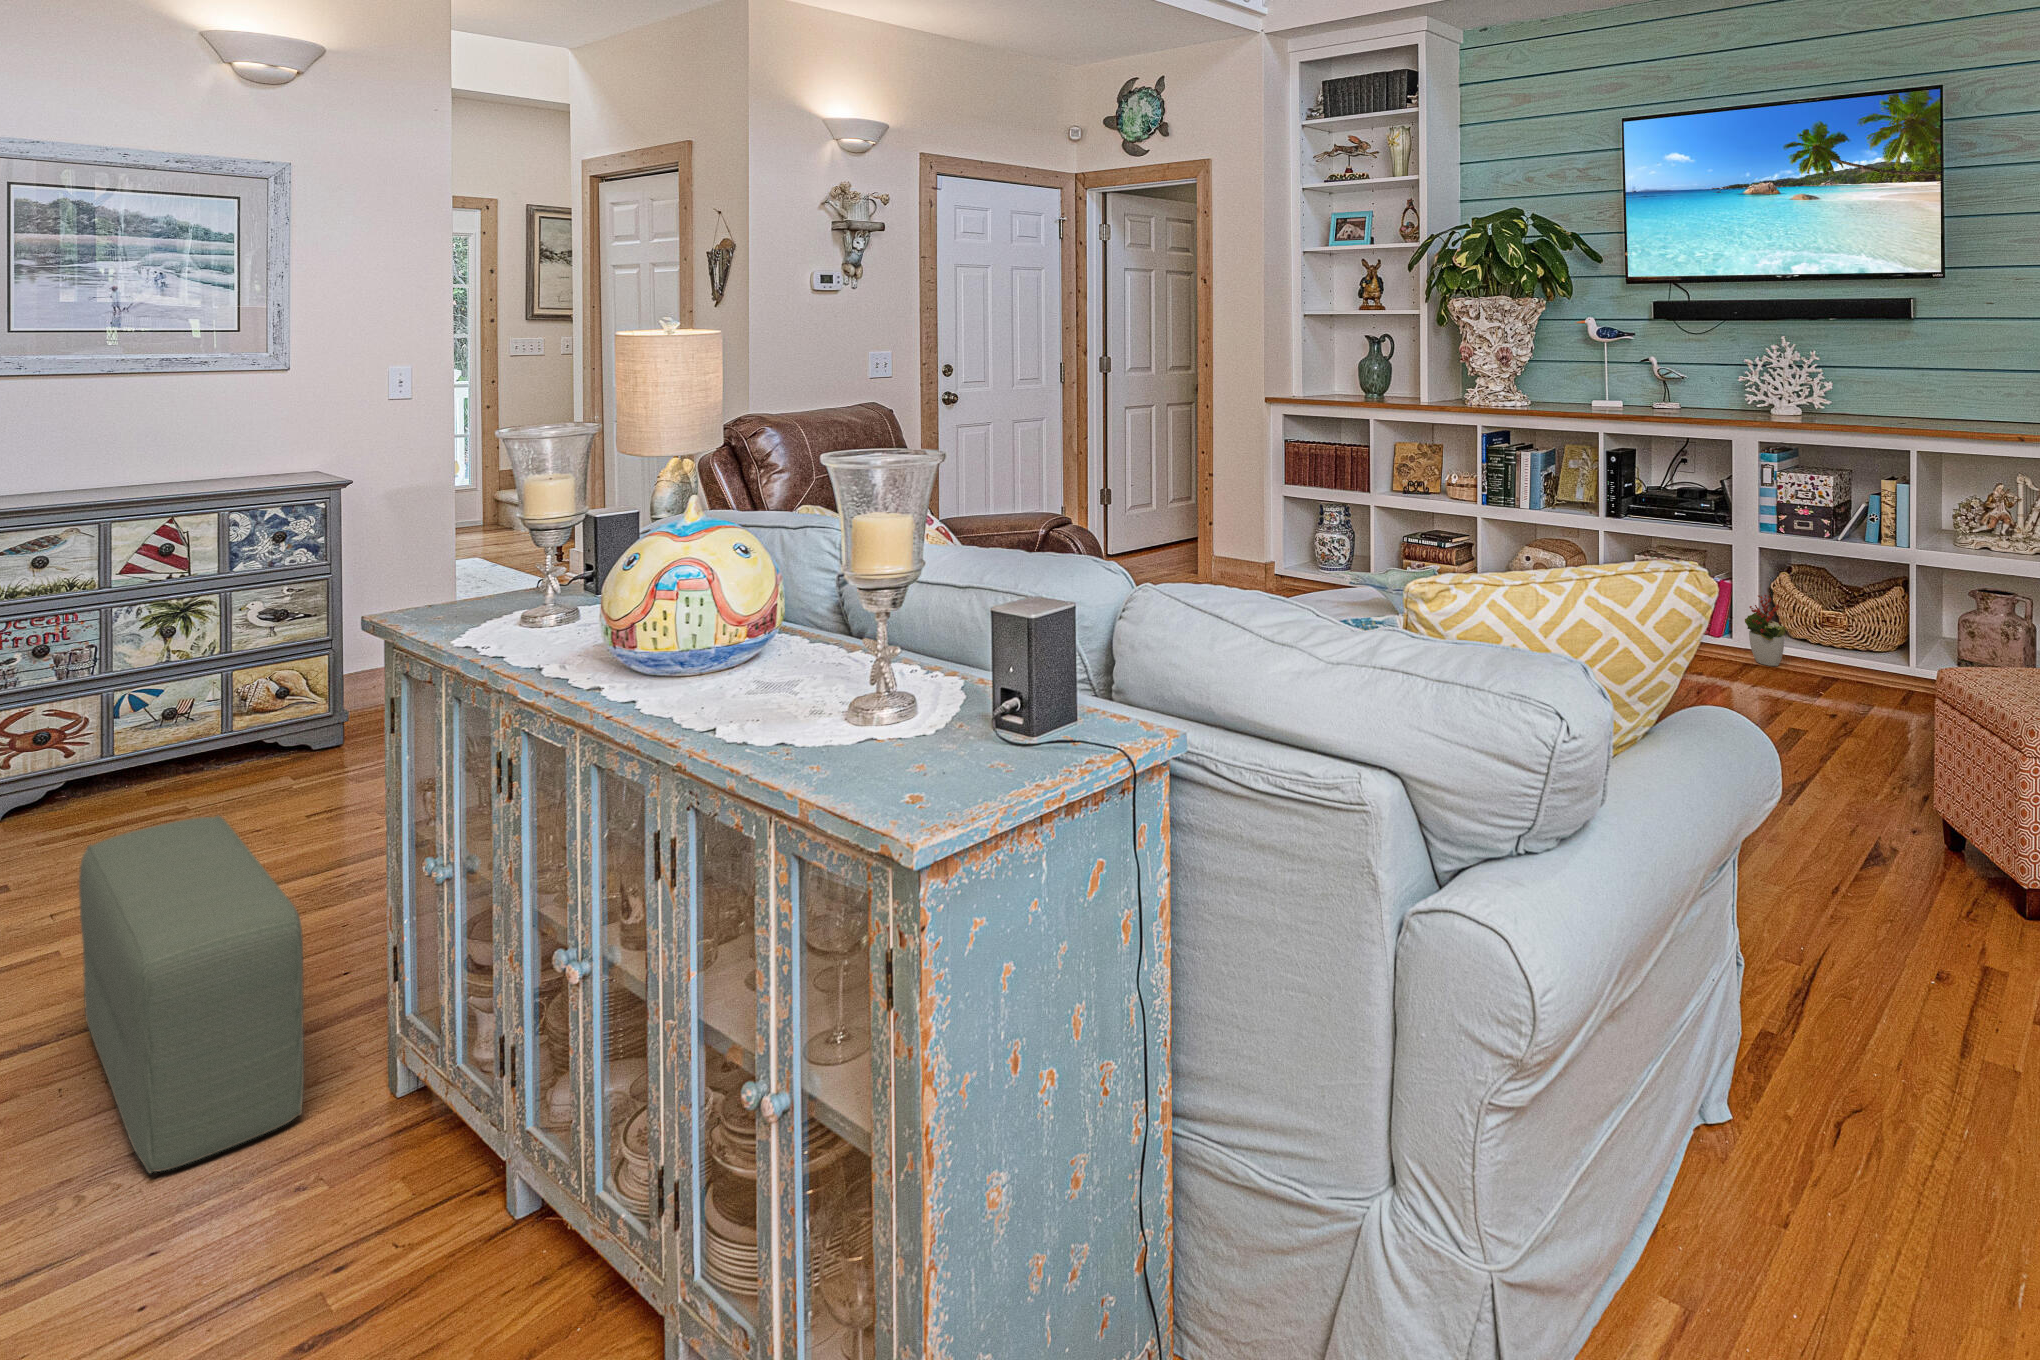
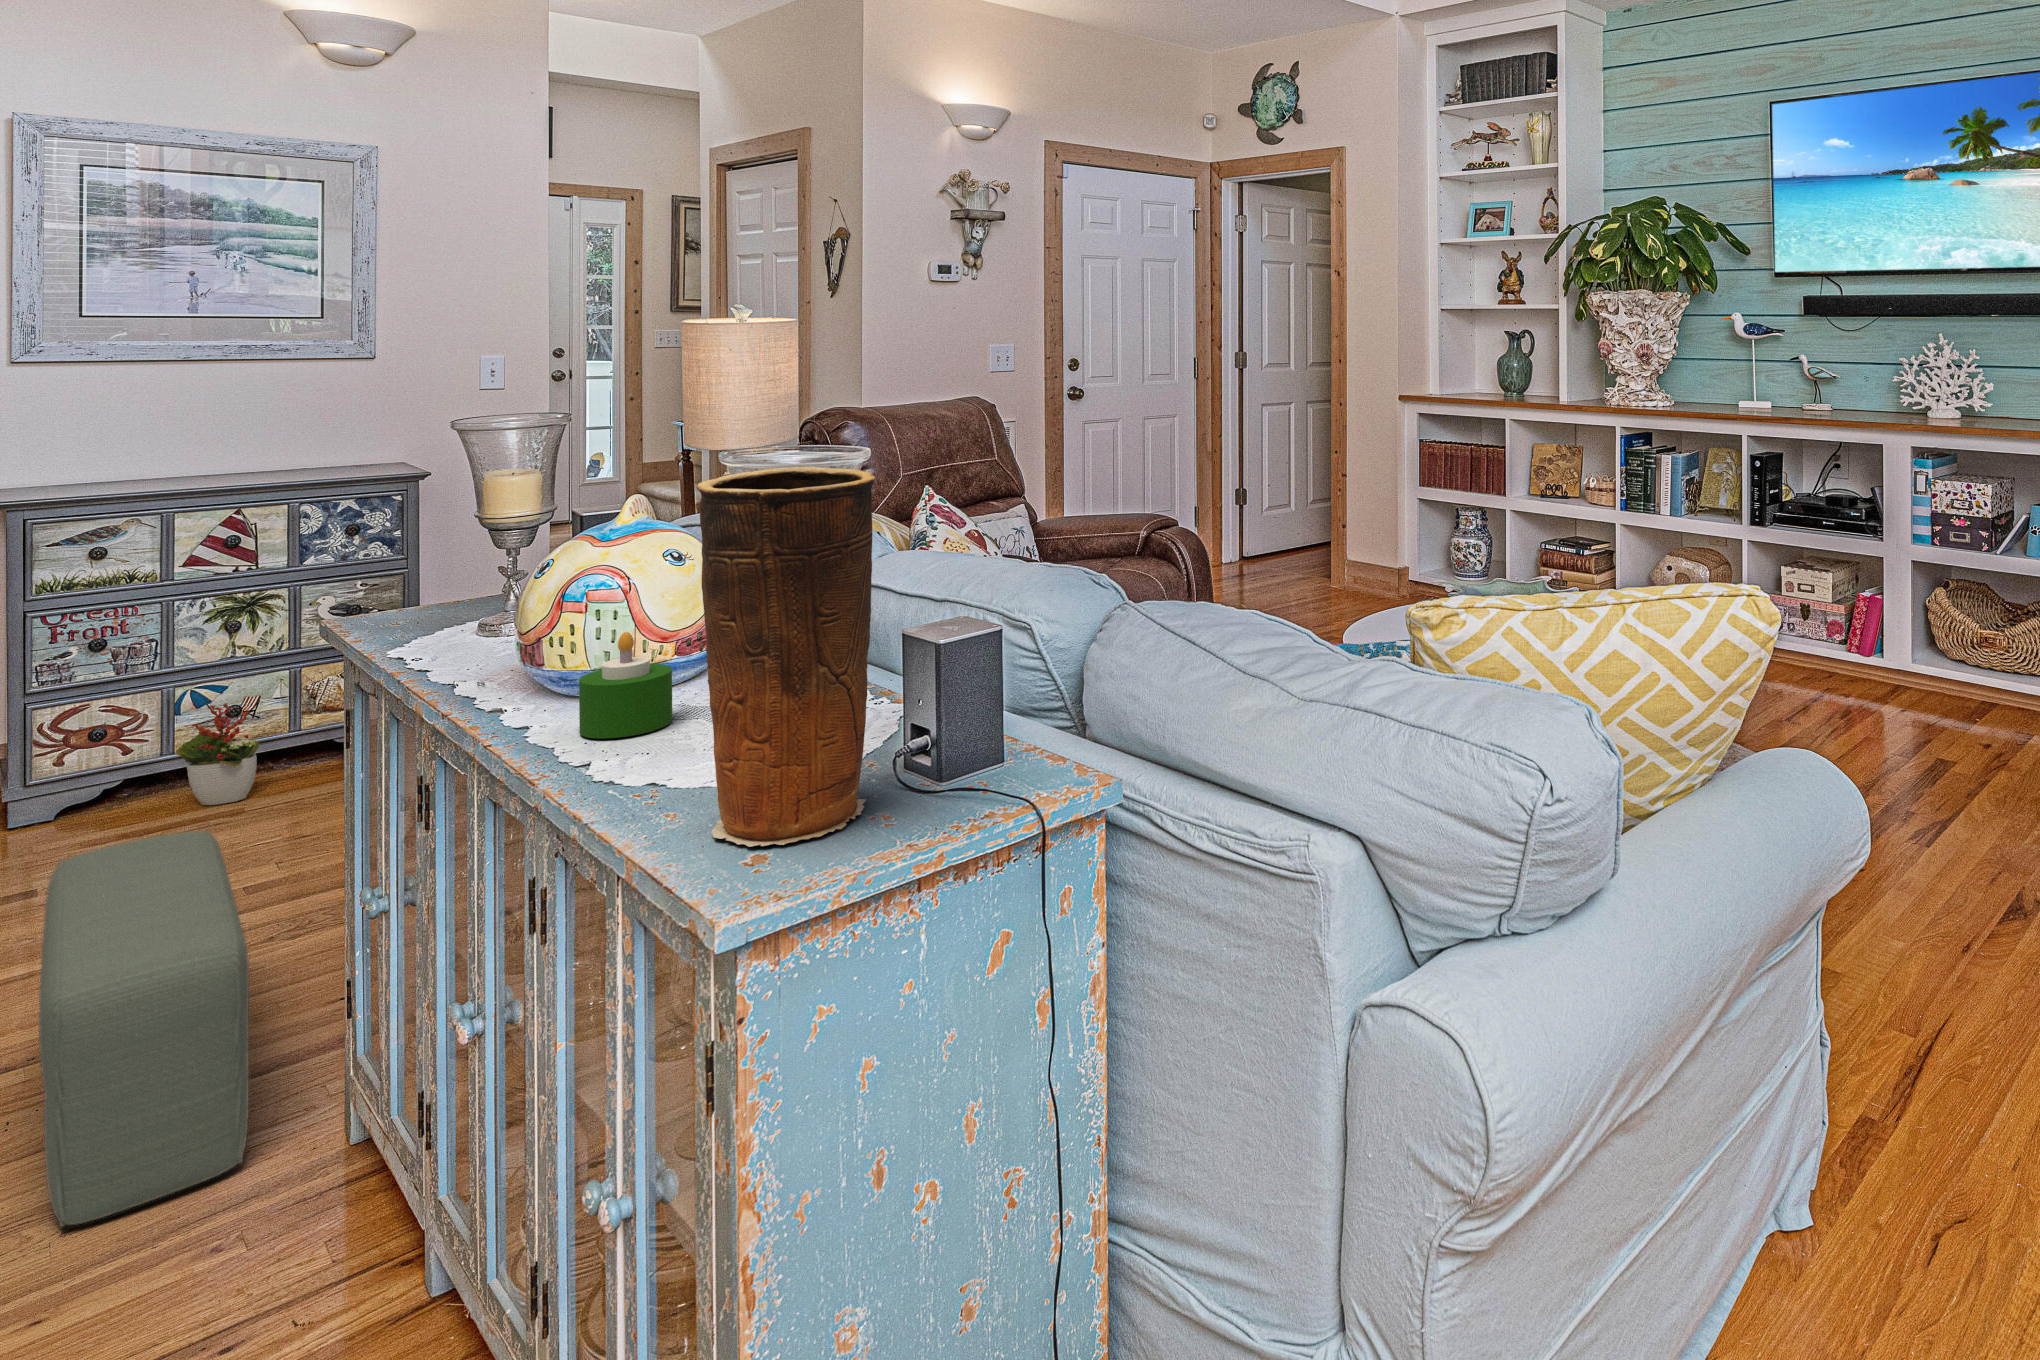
vase: none [855,466,996,787] -> present [697,467,875,847]
decorative plant: present [1745,595,1786,666] -> present [176,703,259,805]
candle: none [689,614,765,707] -> present [579,632,672,738]

